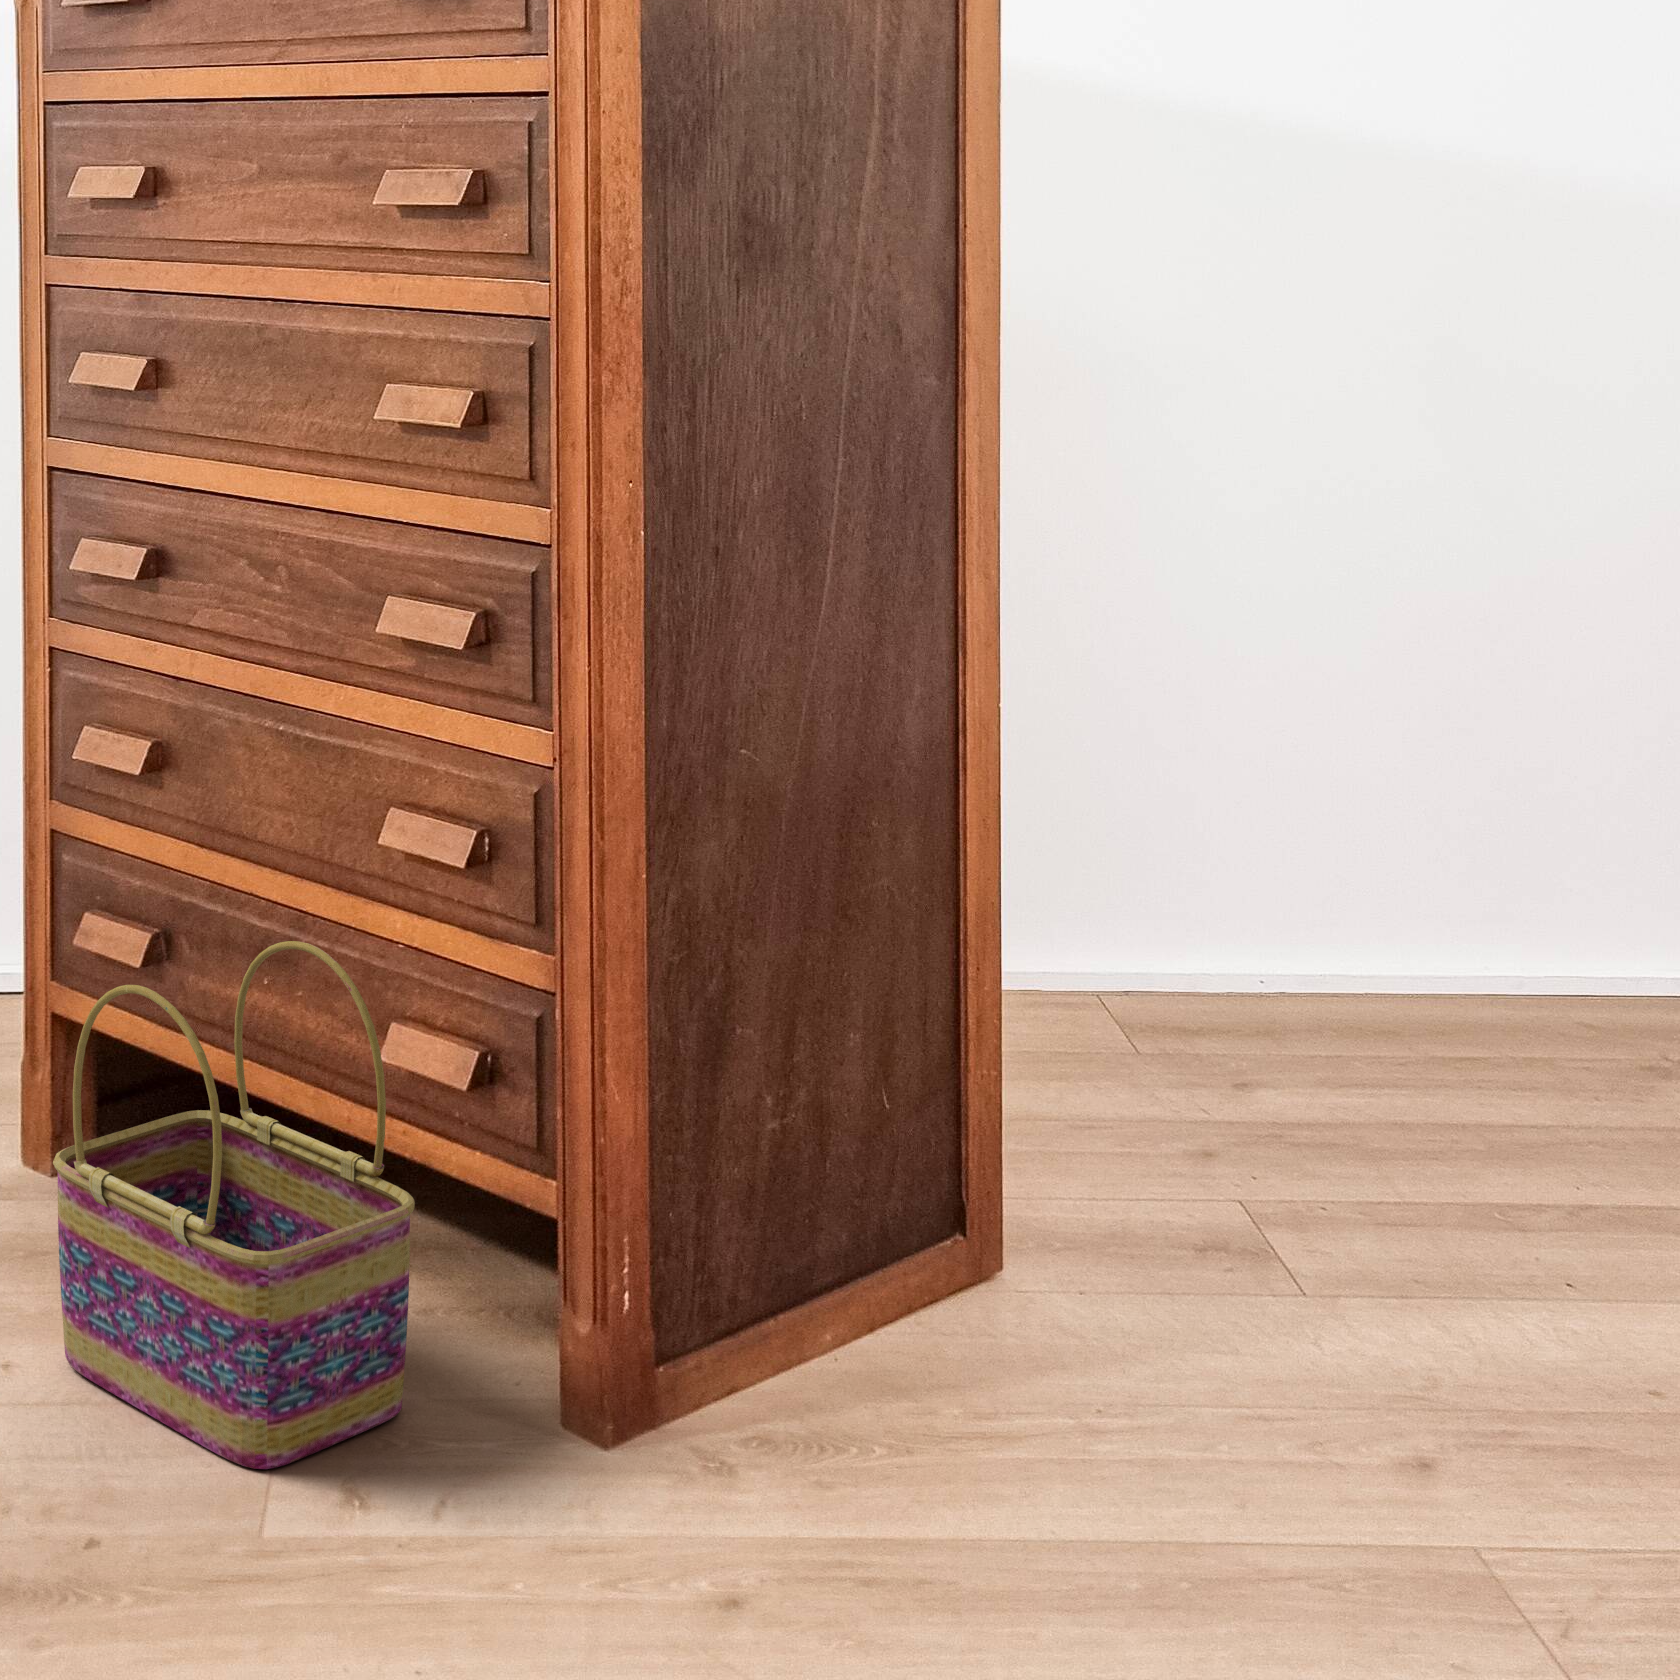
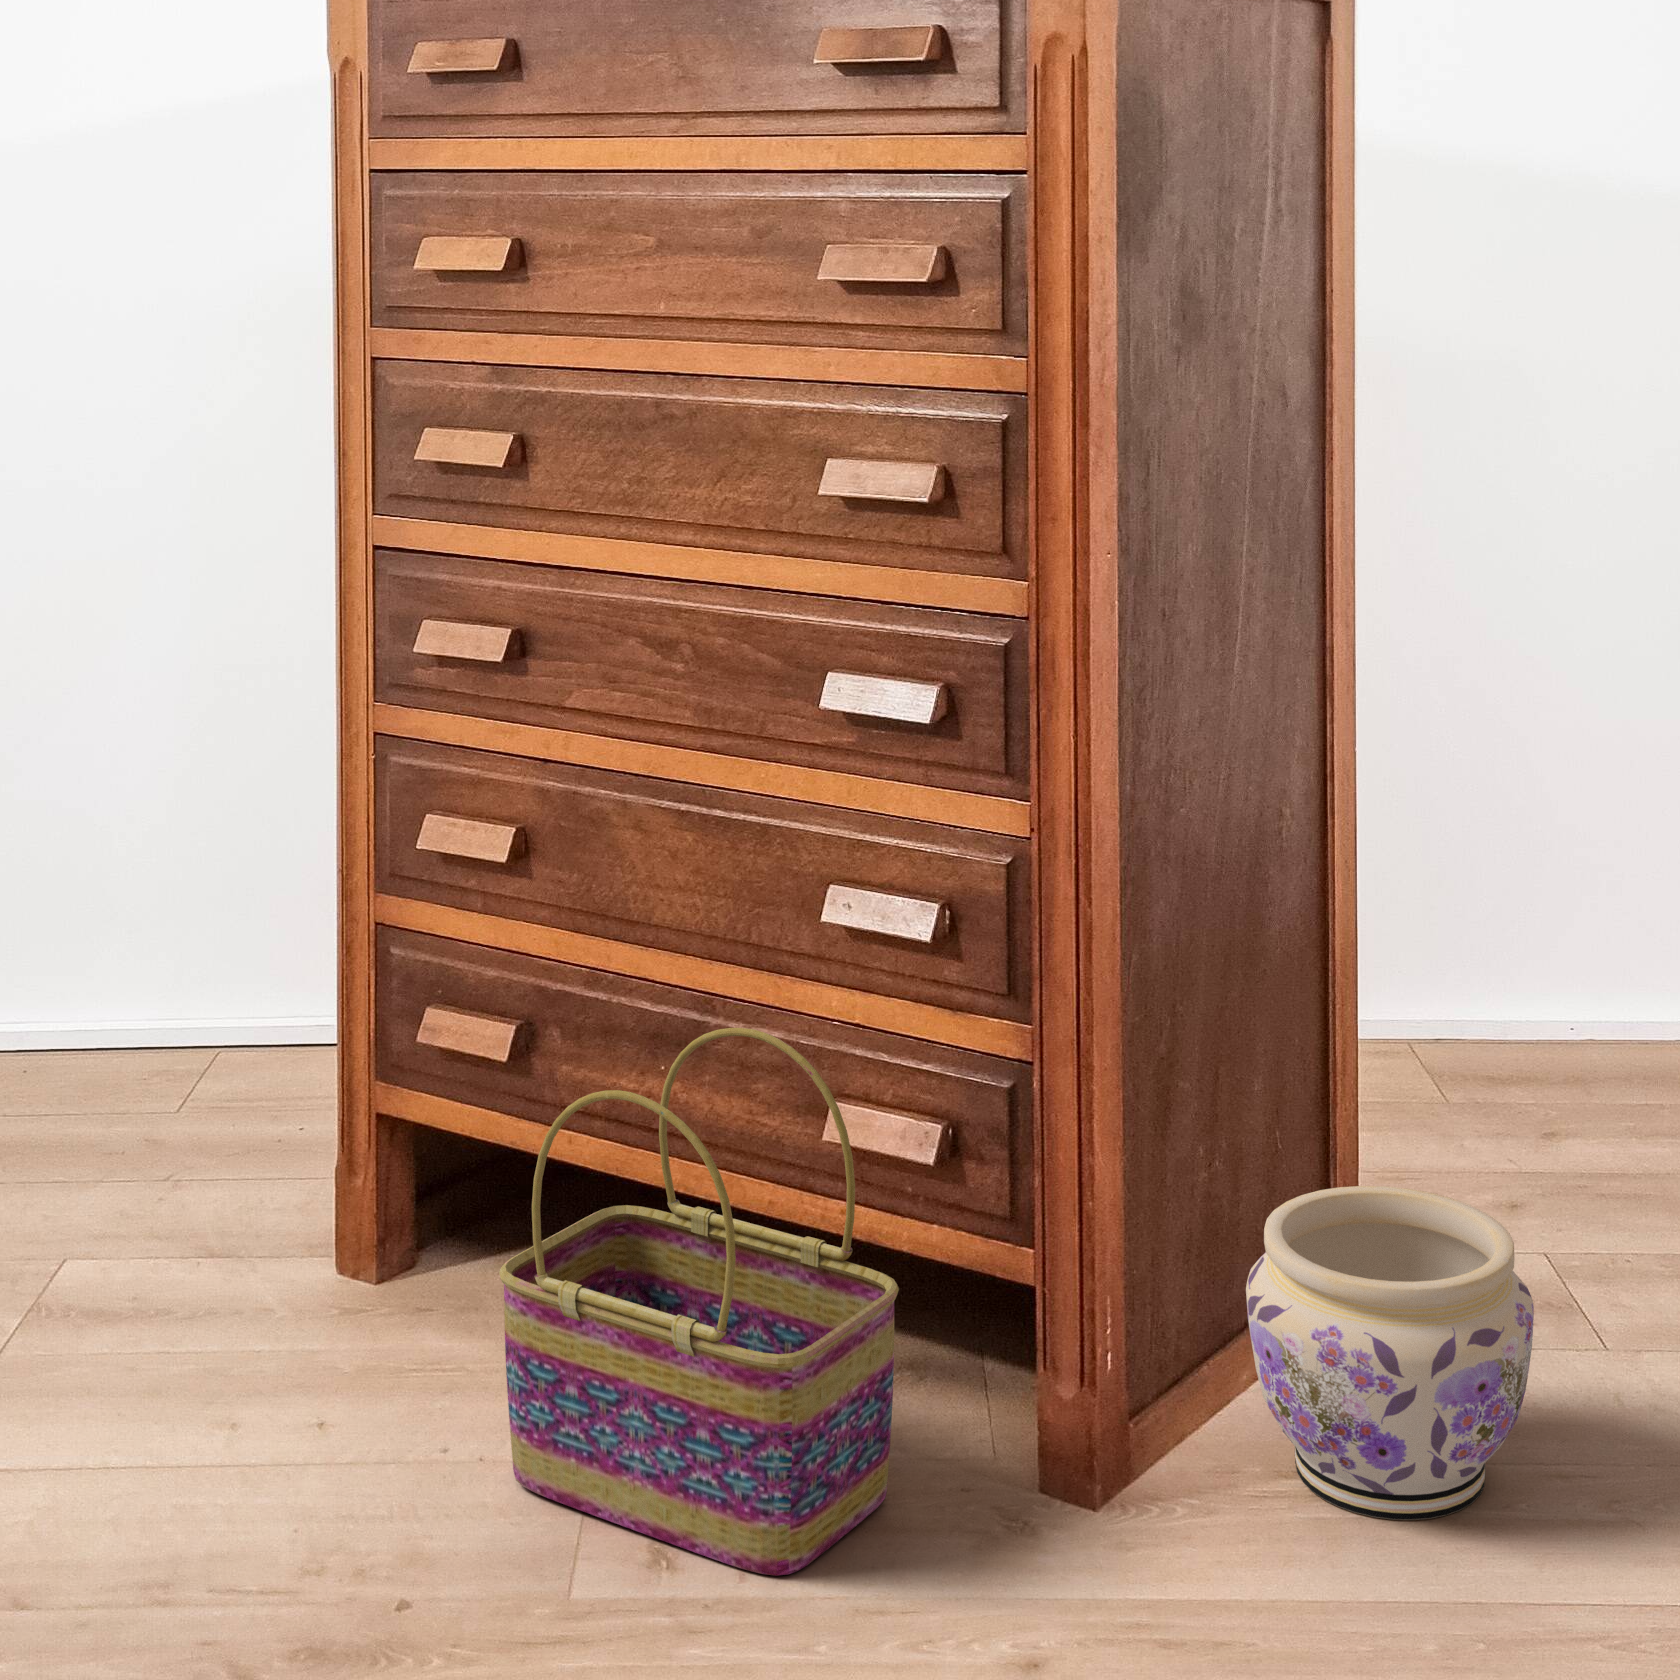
planter: none [771,1154,1069,1496] -> present [1246,1186,1534,1520]

